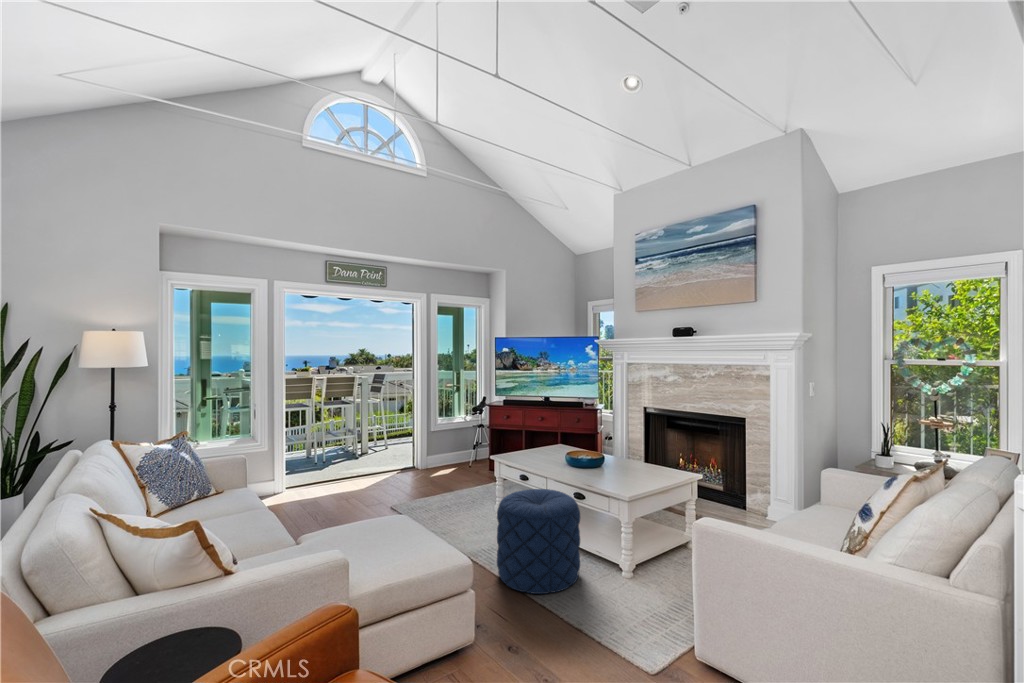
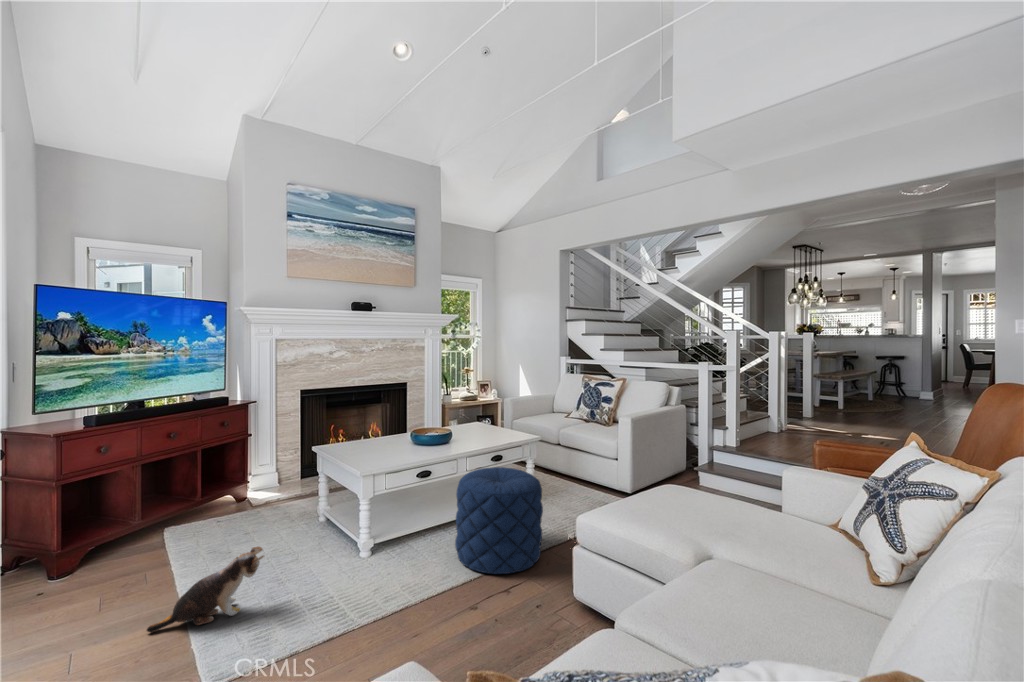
plush toy: none [433,483,462,513] -> present [147,547,264,632]

